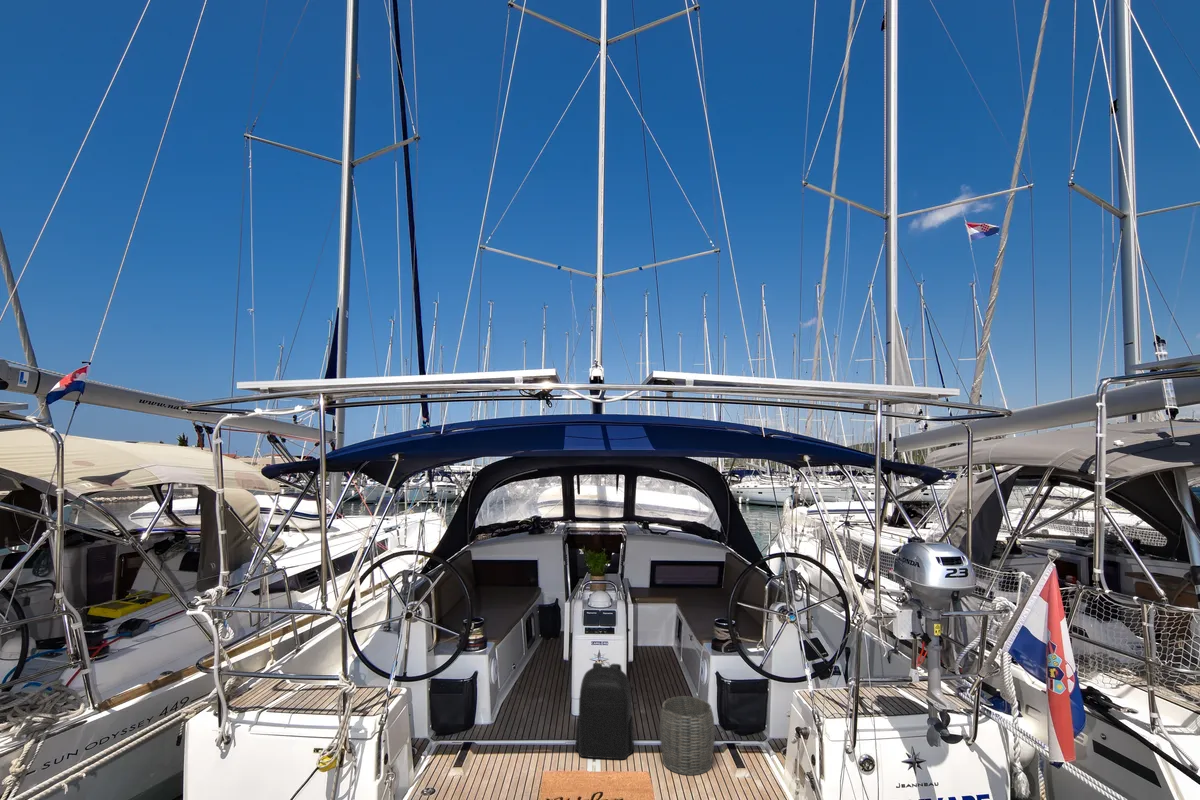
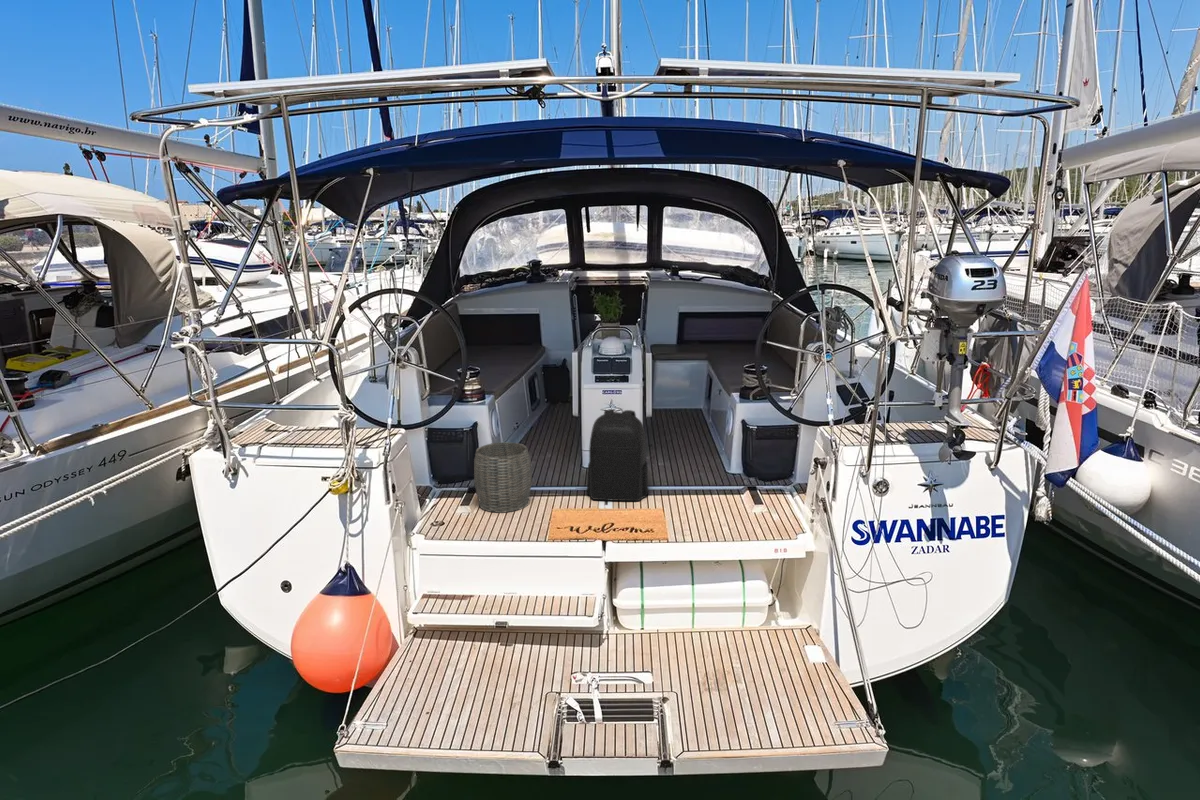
woven basket: present [660,696,715,775] -> present [474,442,532,513]

